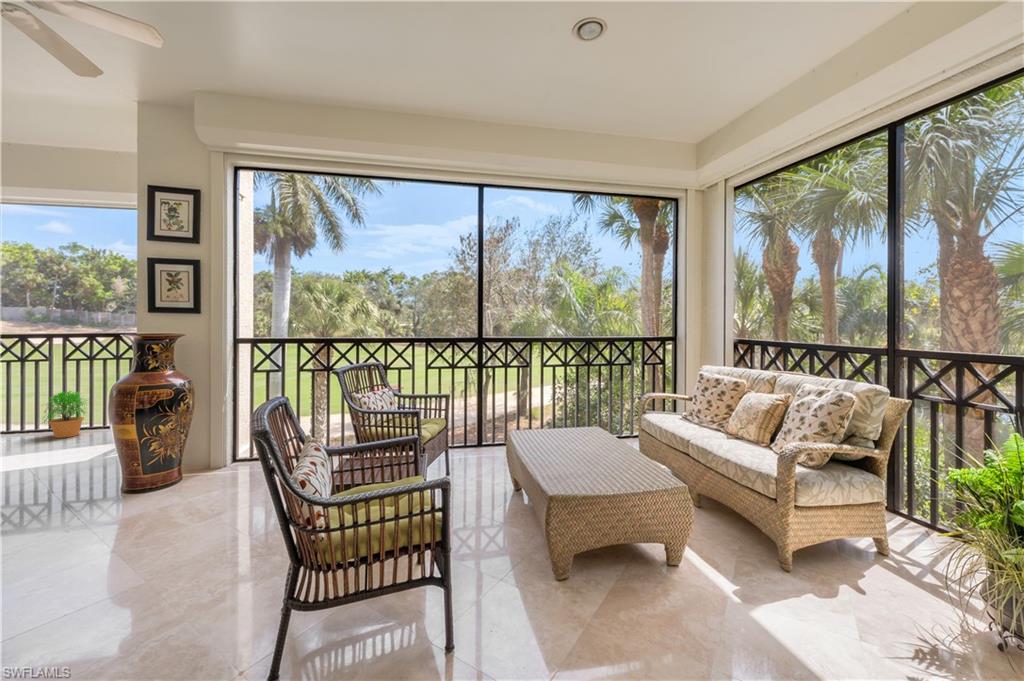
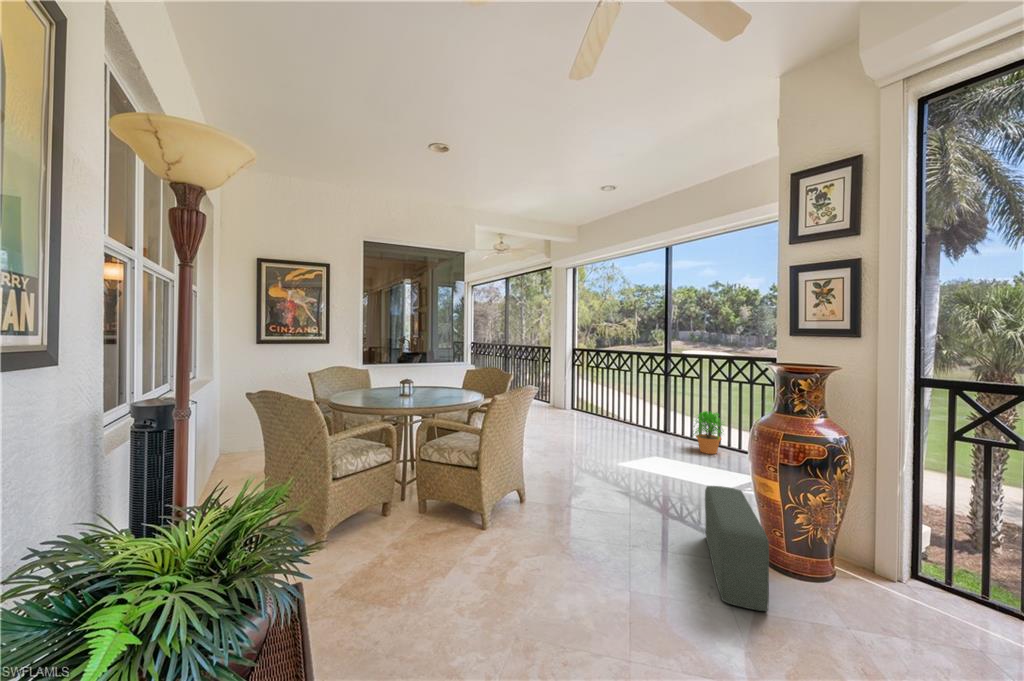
pouf: none [64,443,126,523] -> present [705,486,769,611]

